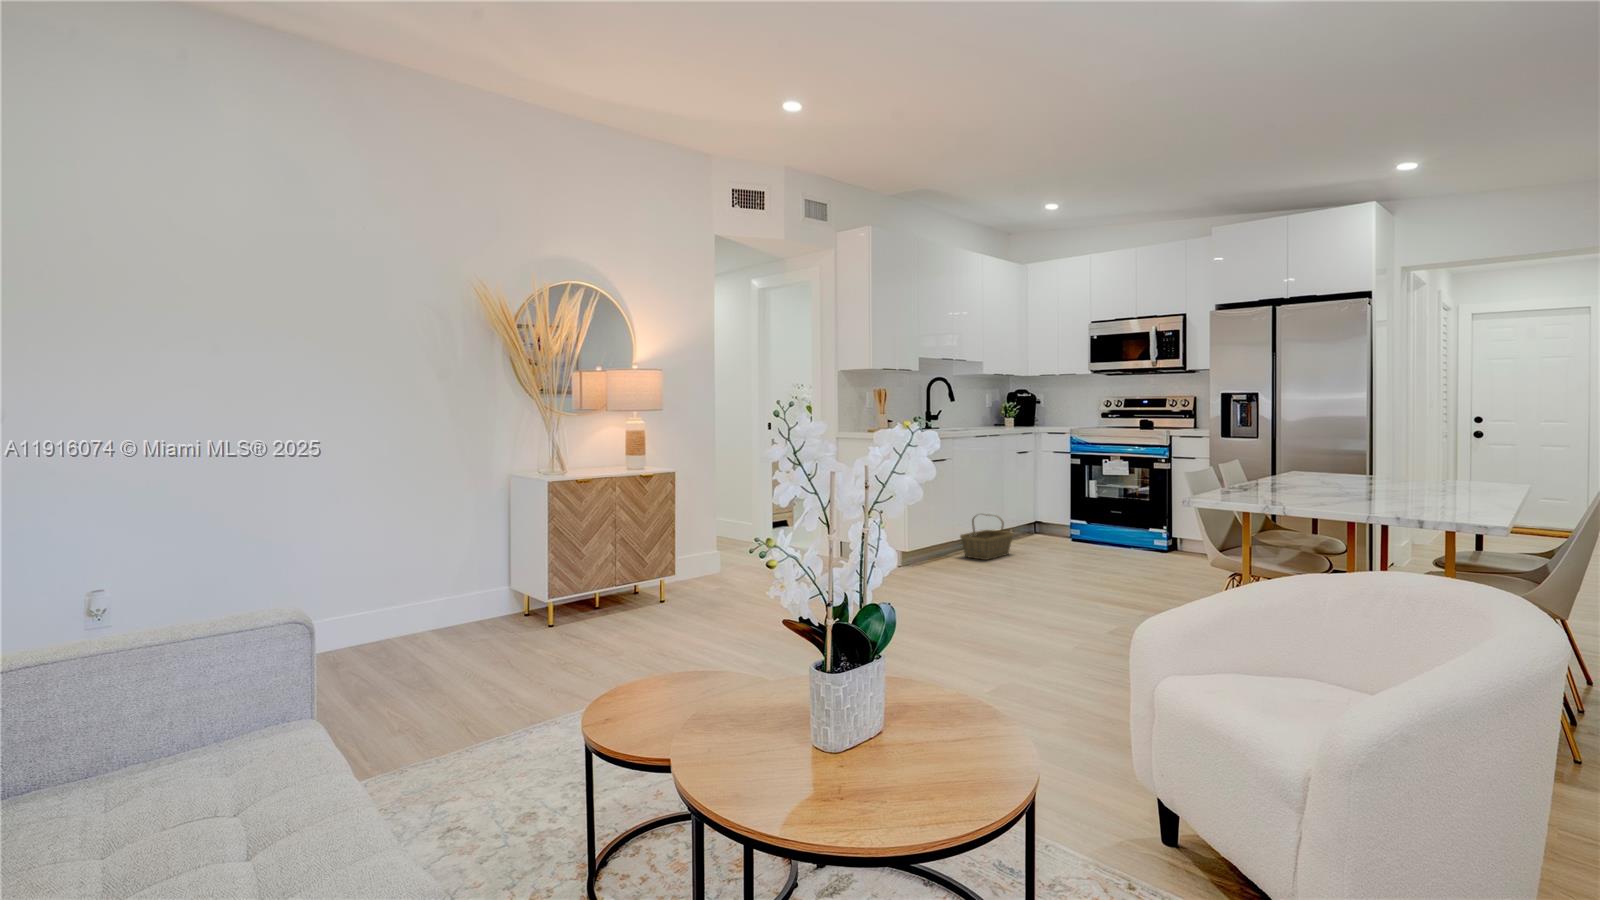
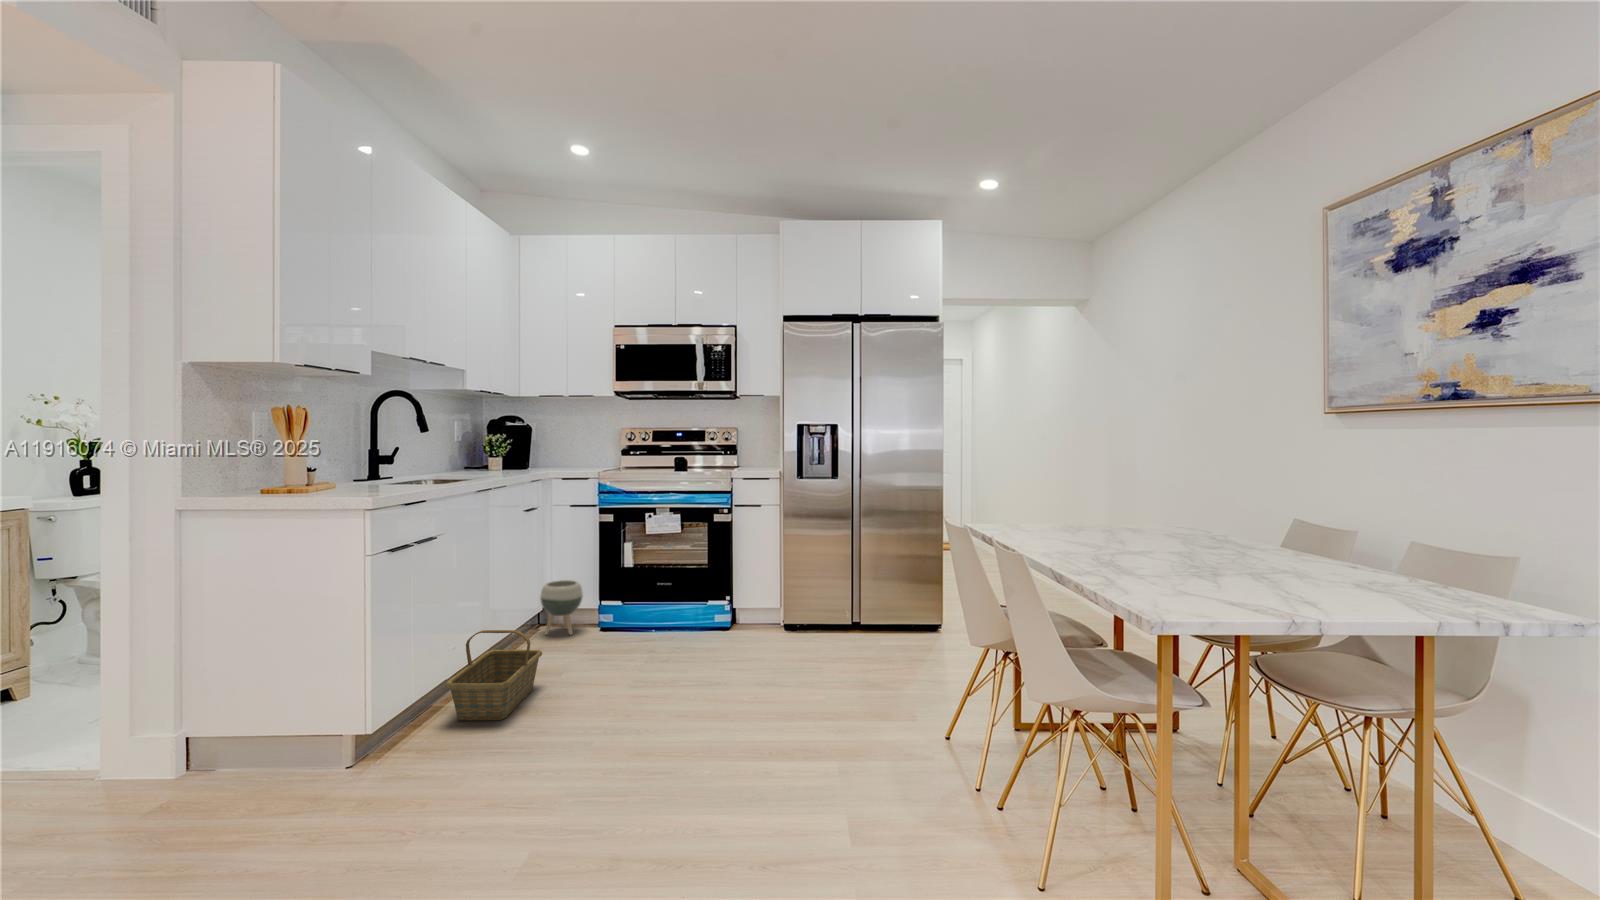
planter: none [1030,504,1059,540] -> present [540,580,583,635]

